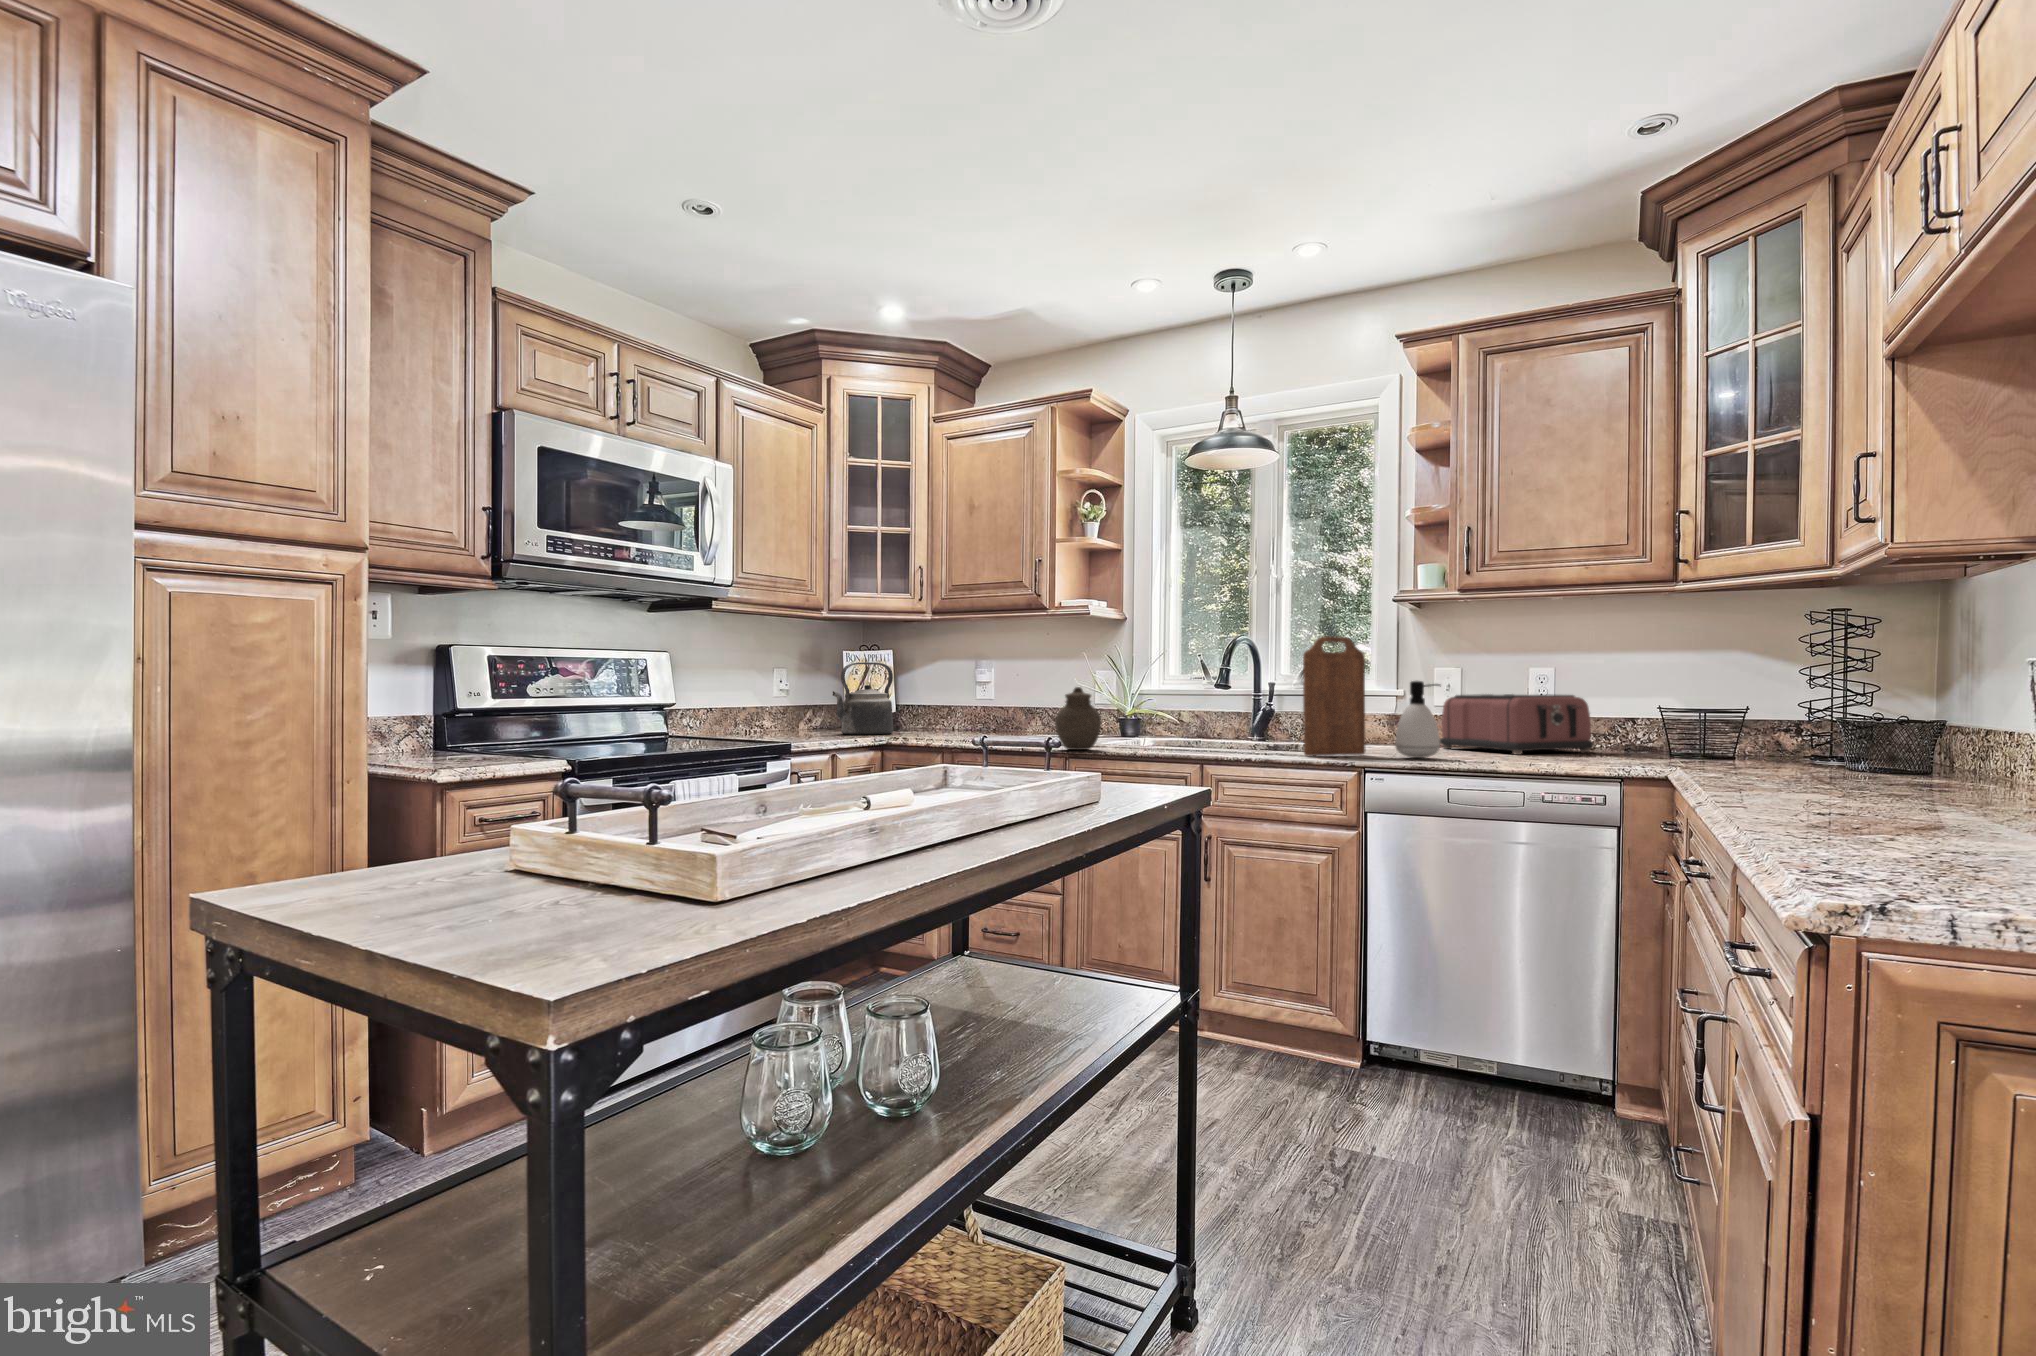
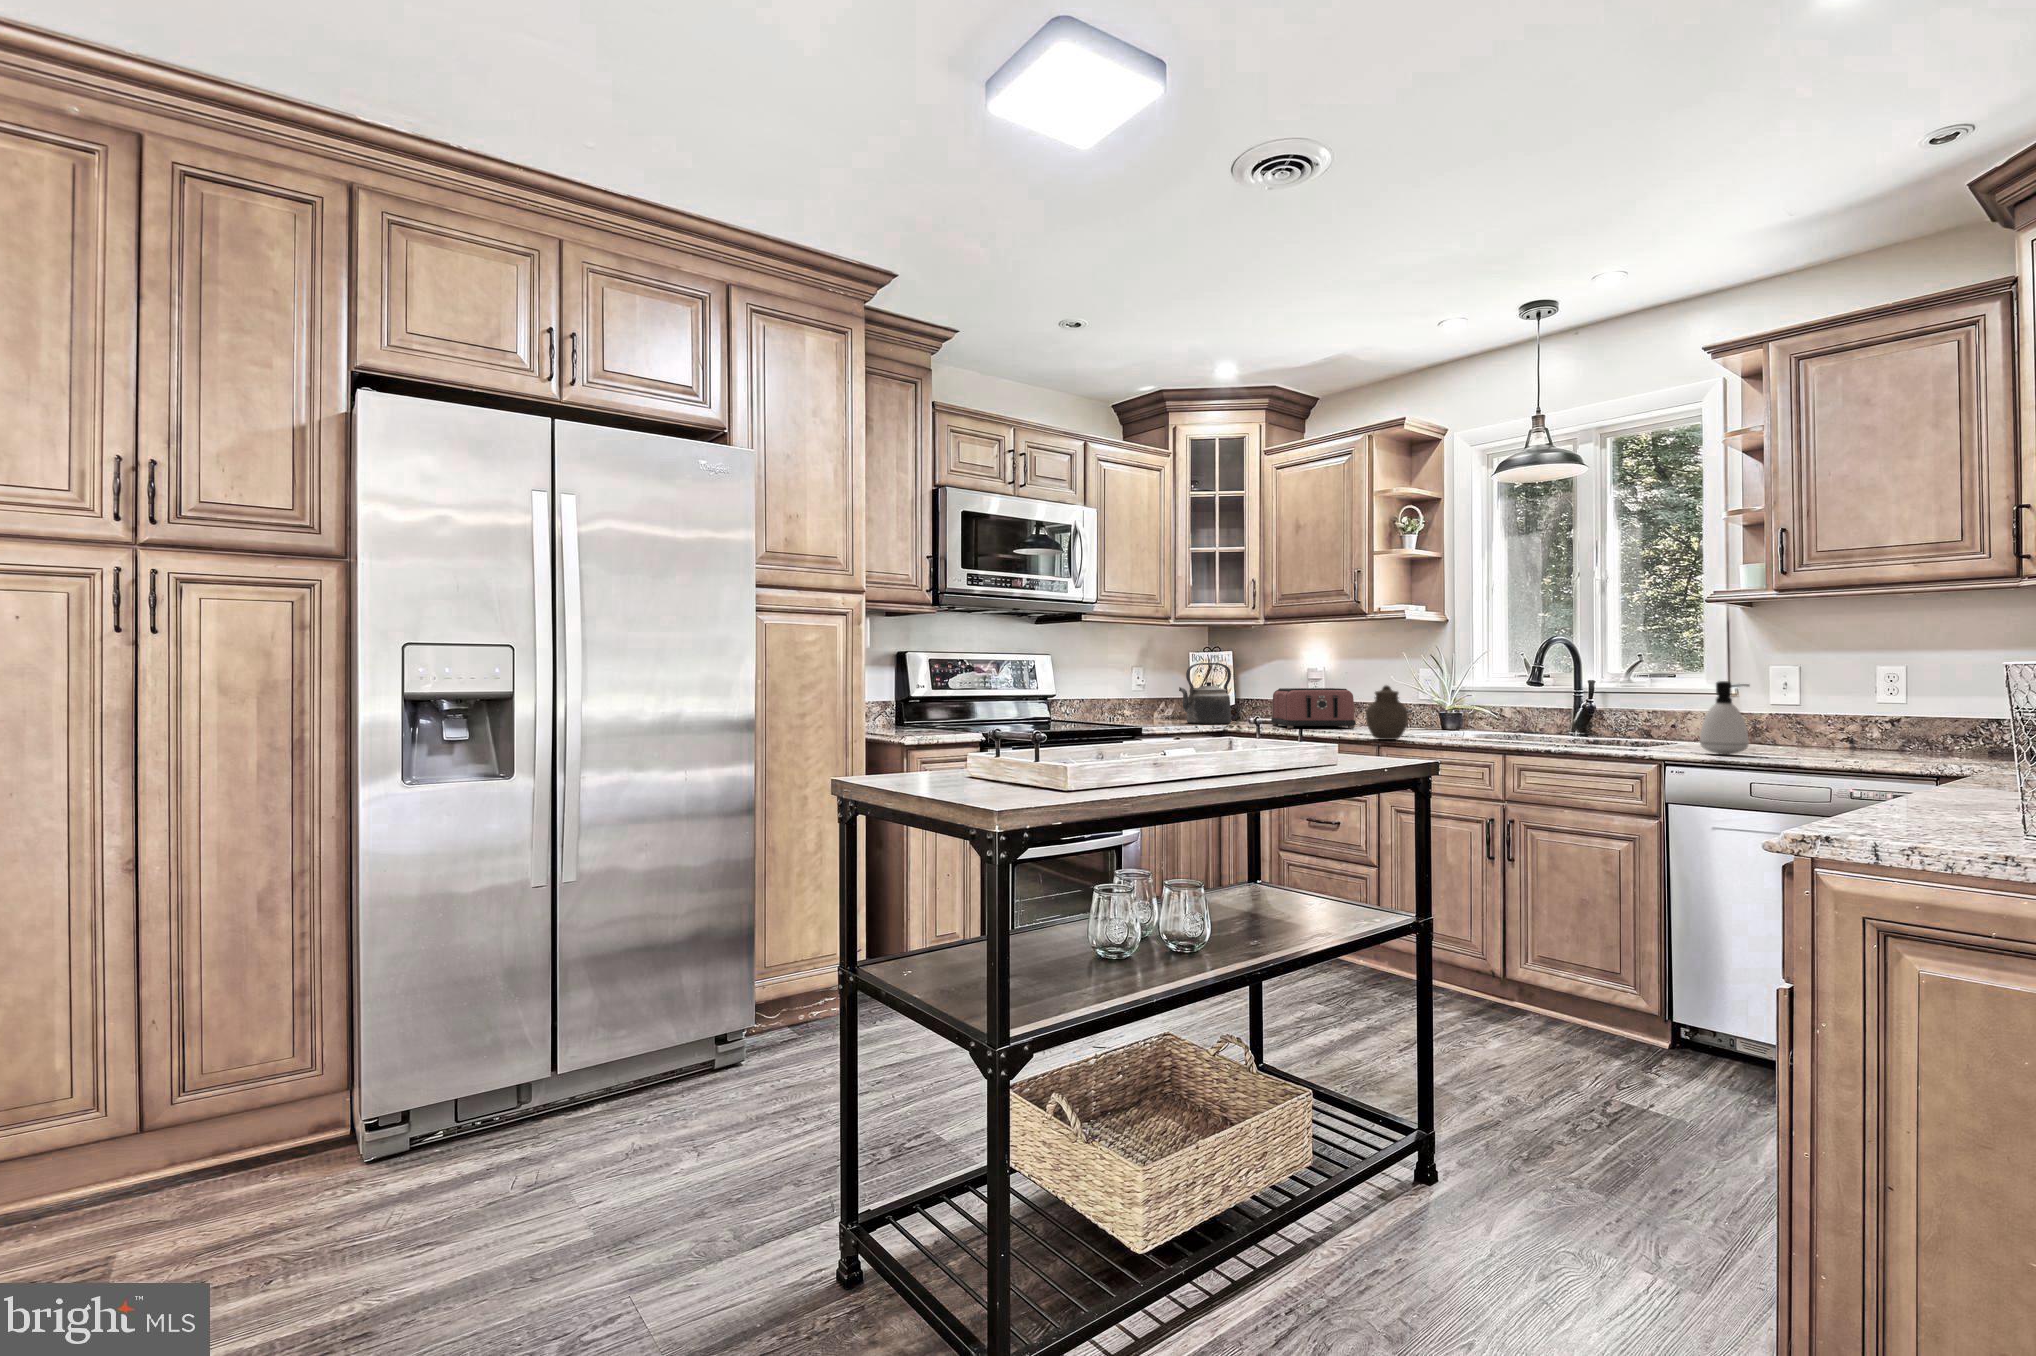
cutting board: present [1303,636,1366,756] -> none [1602,640,1671,750]
toaster: present [1440,694,1593,755] -> present [1271,688,1356,728]

